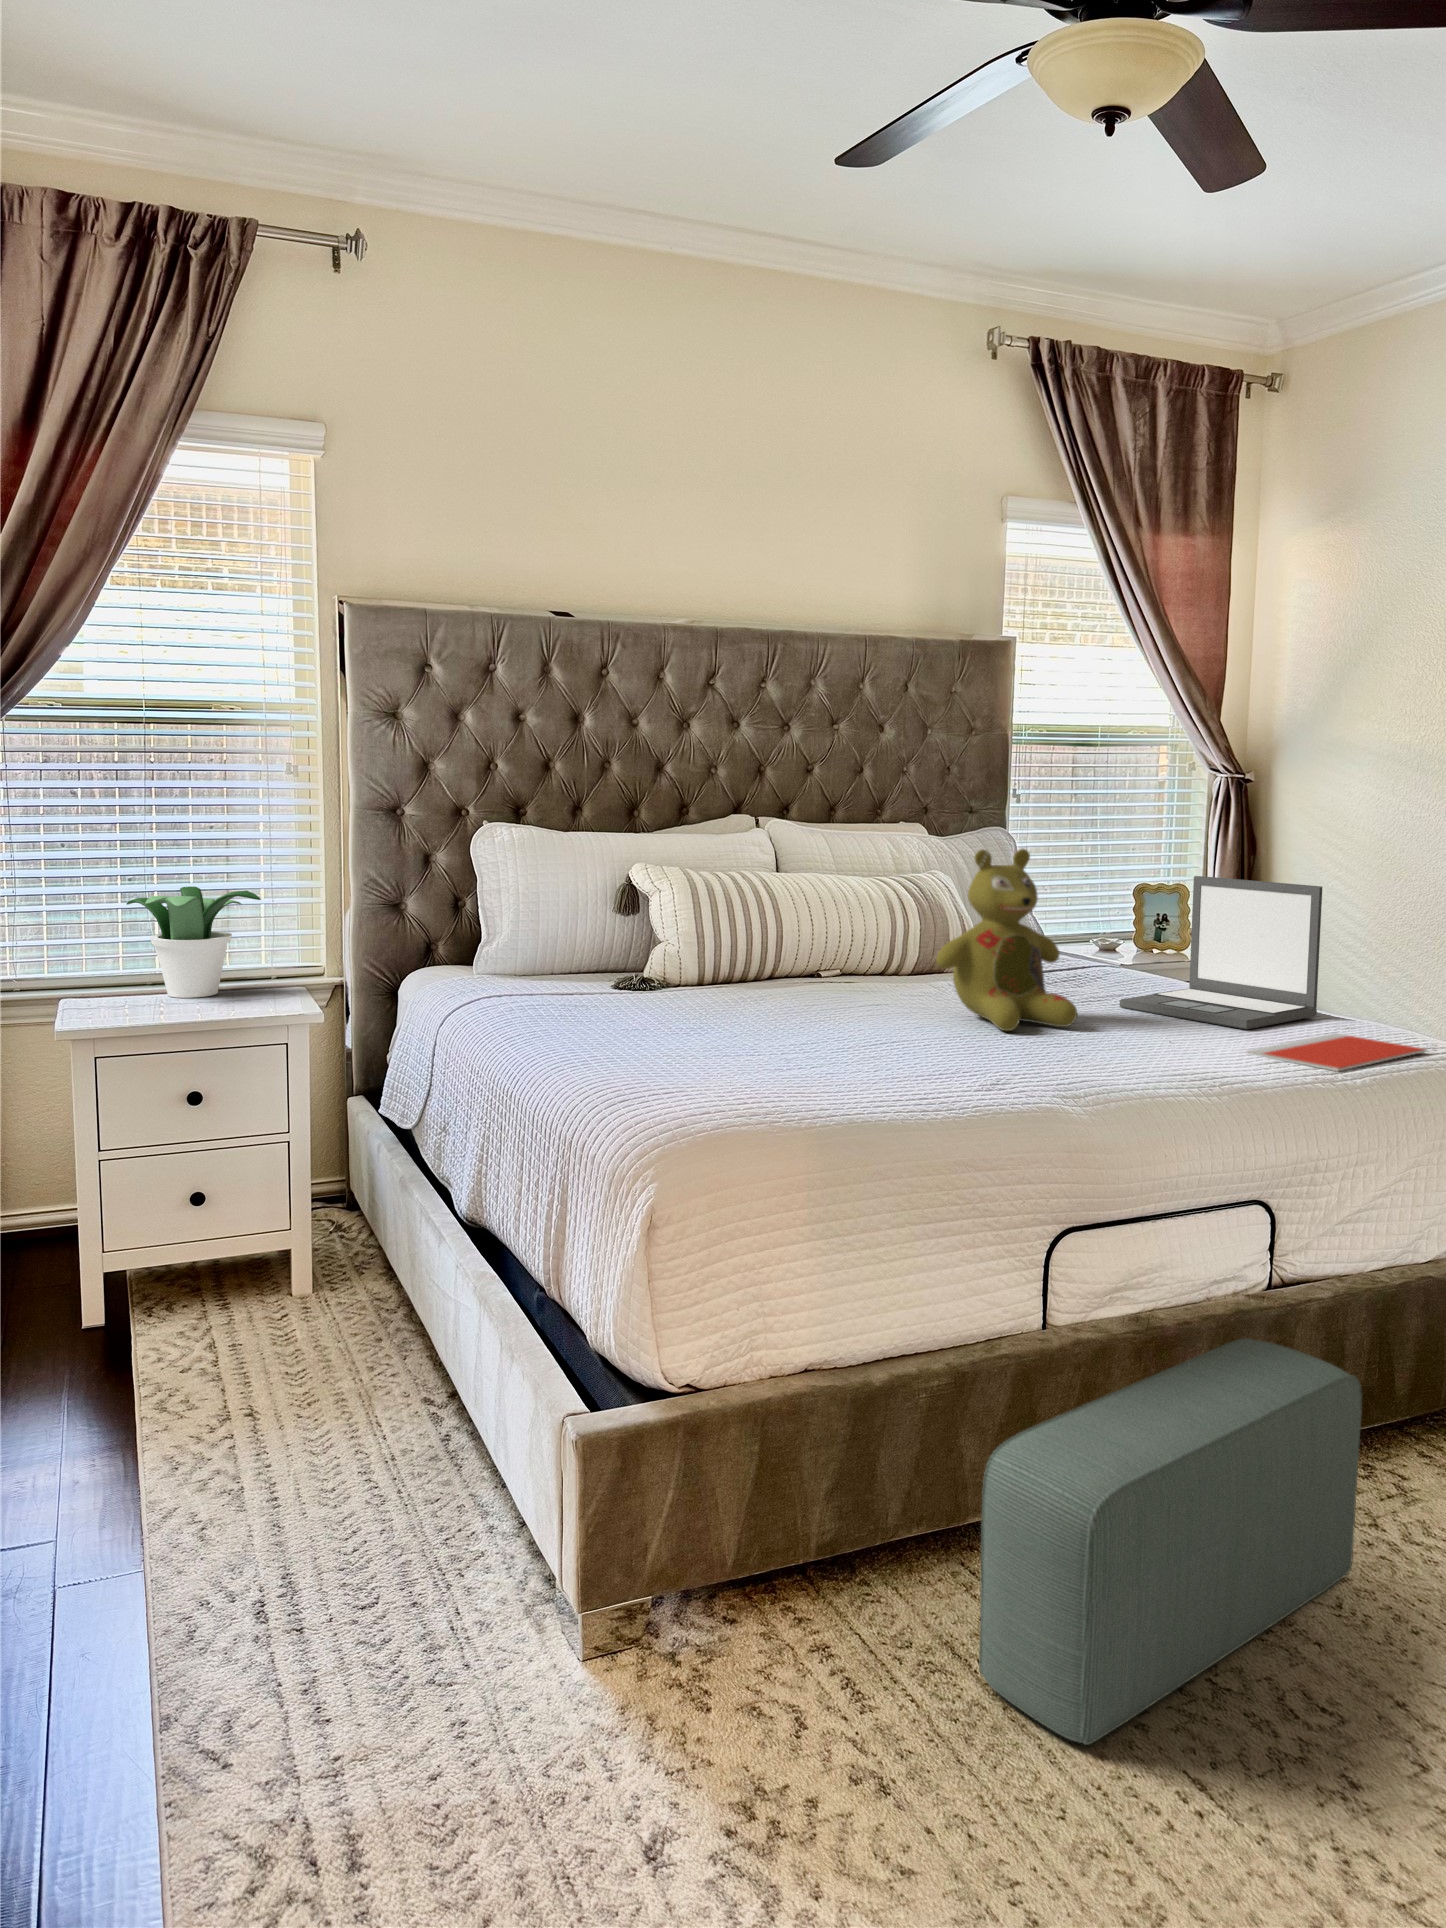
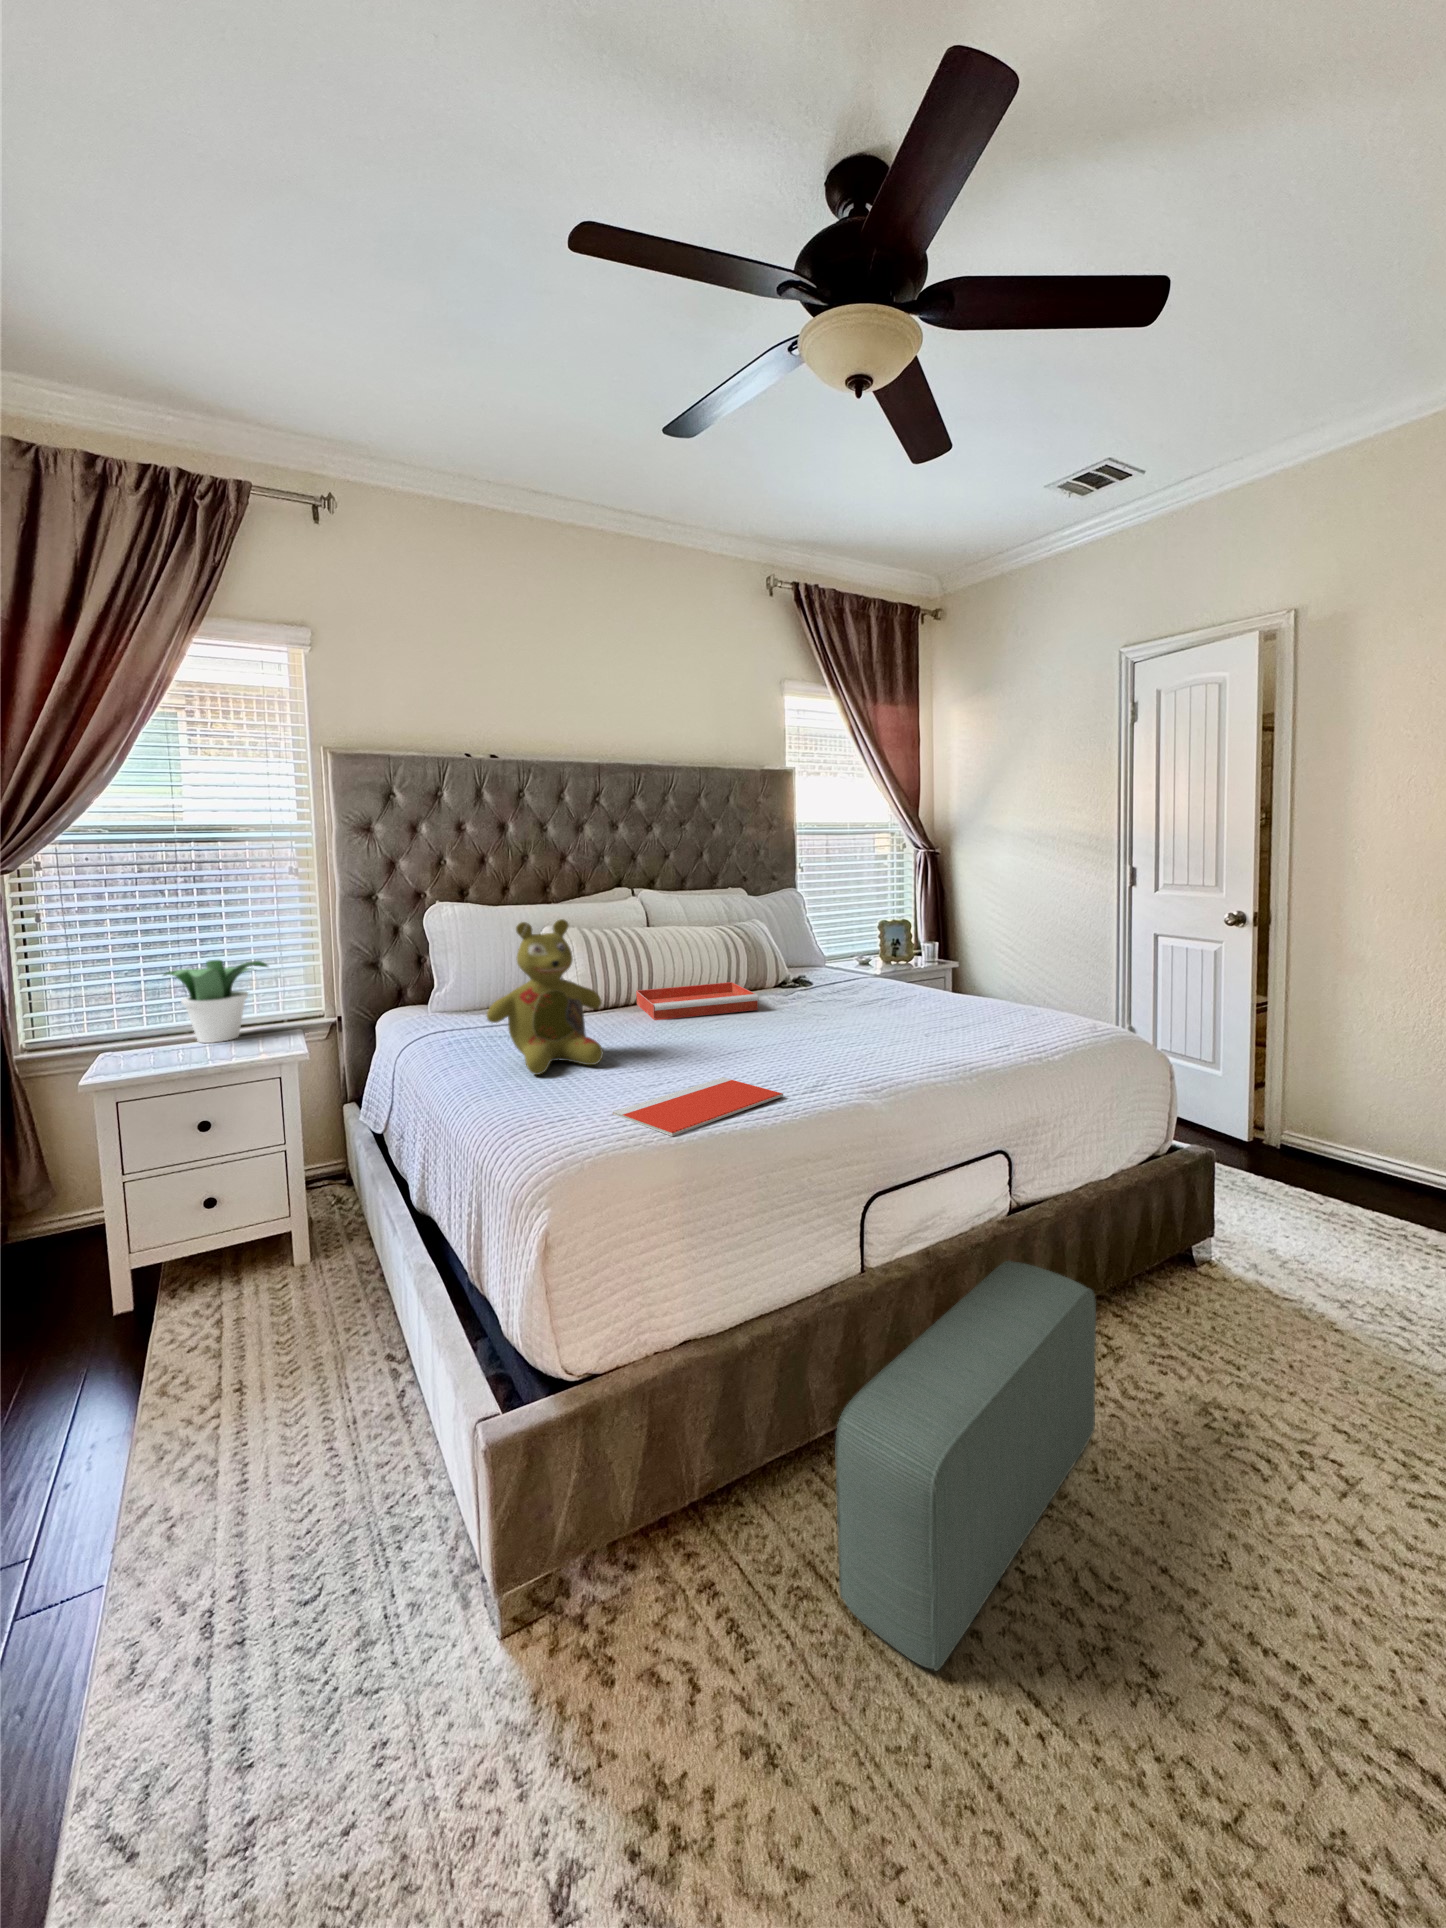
stuffed bear: present [936,849,1077,1031] -> present [487,919,603,1075]
laptop: present [1120,876,1322,1030] -> none [881,917,1007,1019]
tray: none [757,960,935,1003] -> present [636,982,759,1020]
notebook: present [1247,1034,1426,1071] -> present [613,1077,783,1136]

